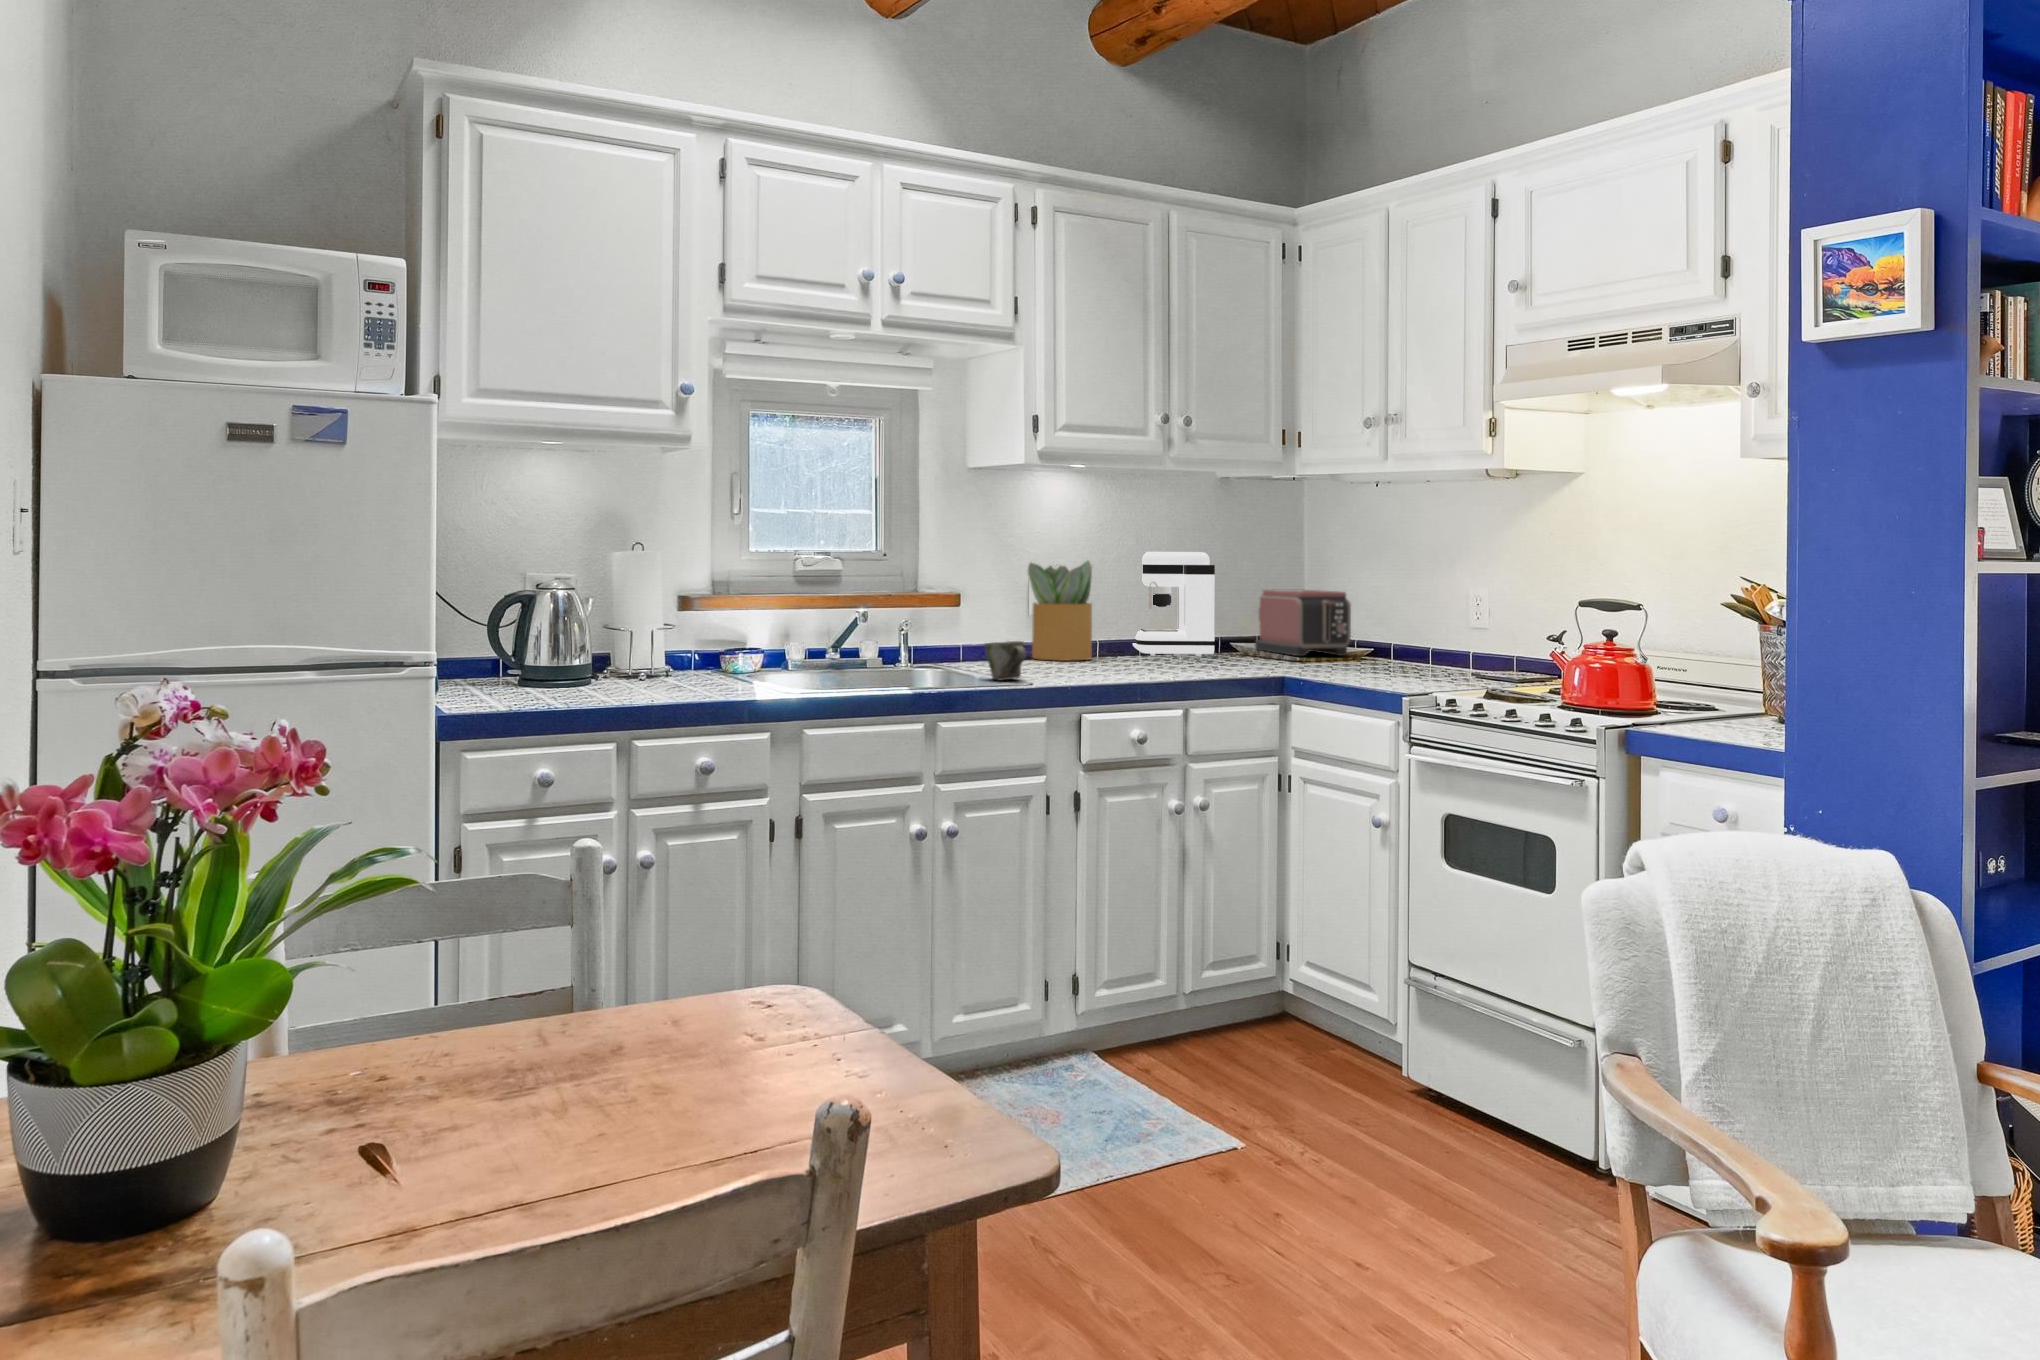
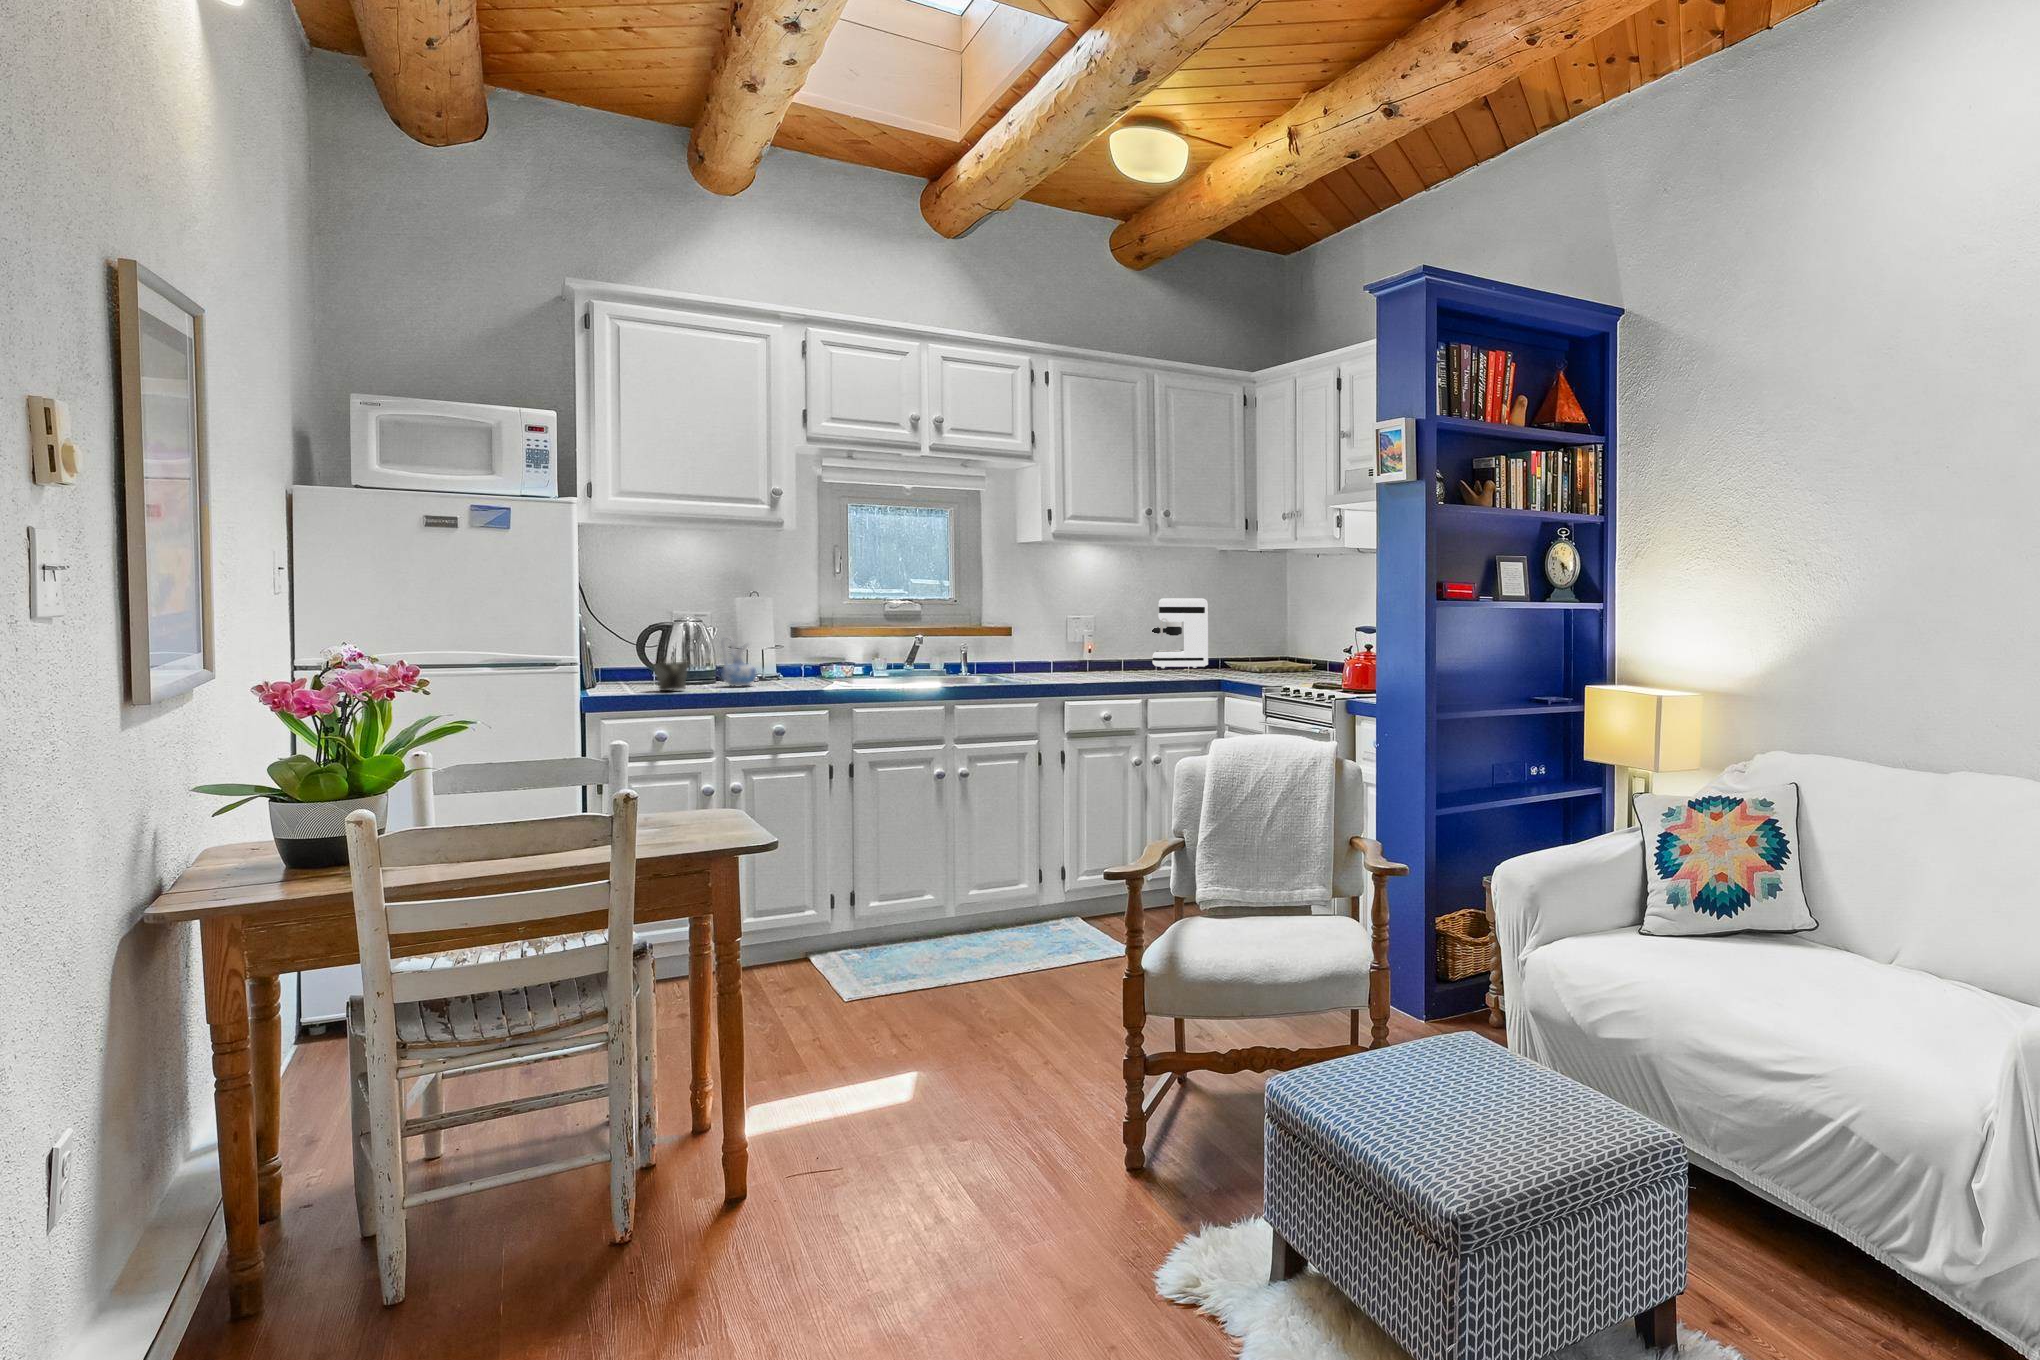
potted plant: present [1027,561,1092,660] -> none [1064,604,1114,671]
toaster: present [1255,590,1351,656] -> none [1250,624,1305,668]
ceramic pitcher: none [610,612,658,691] -> present [721,637,756,686]
mug: present [984,641,1026,680] -> present [653,662,688,691]

